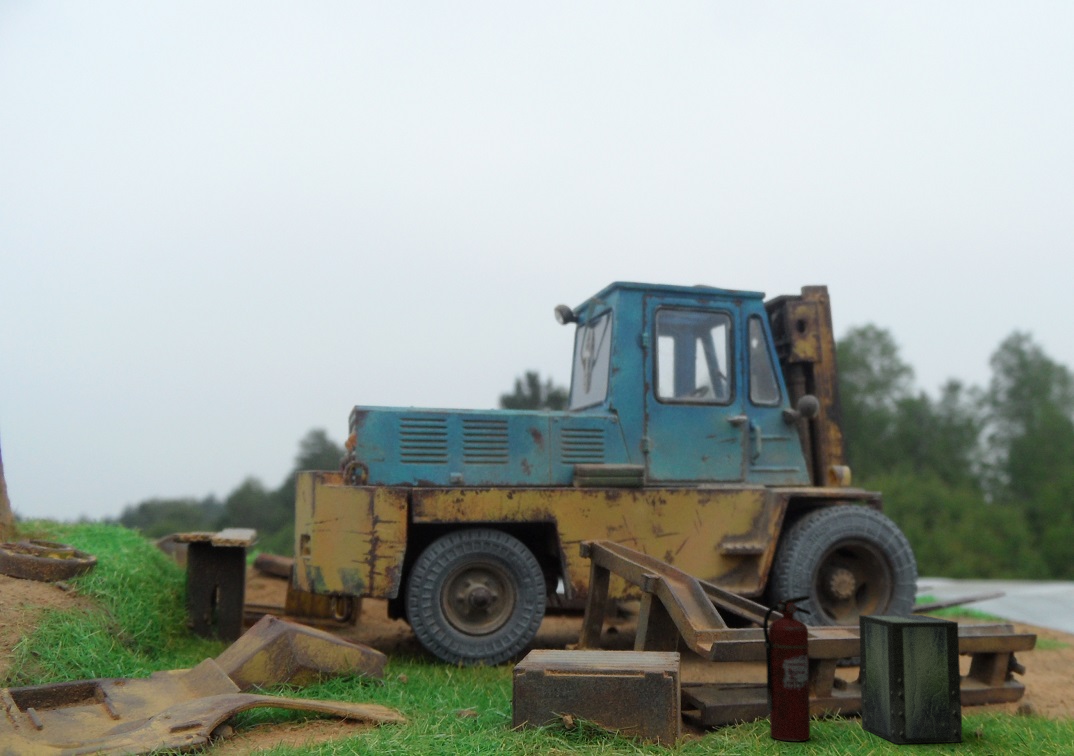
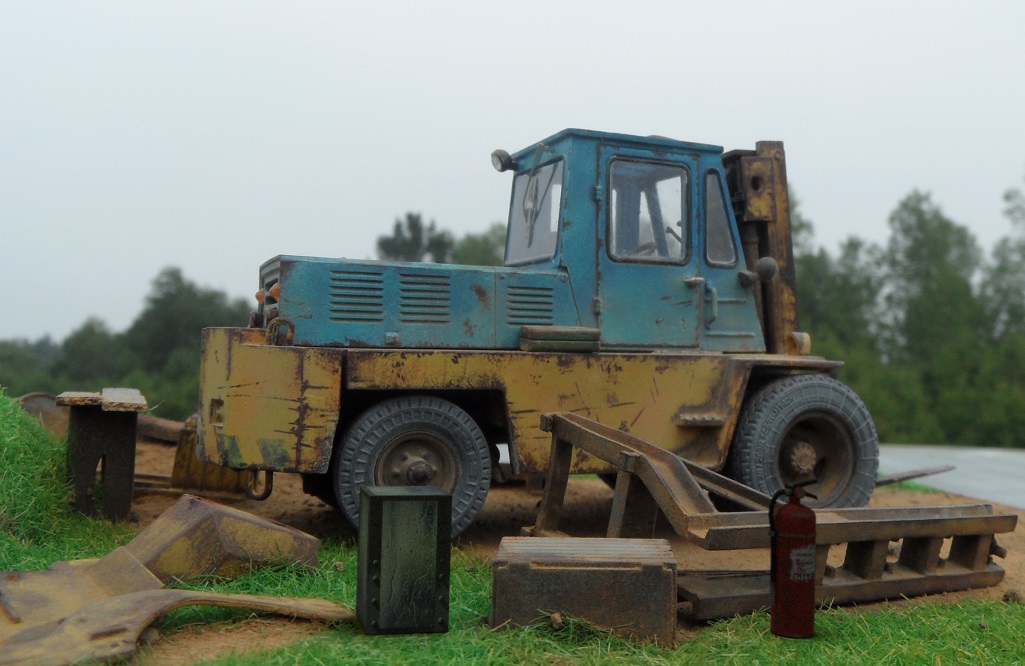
storage box: present [859,615,962,744] -> present [356,486,452,635]

